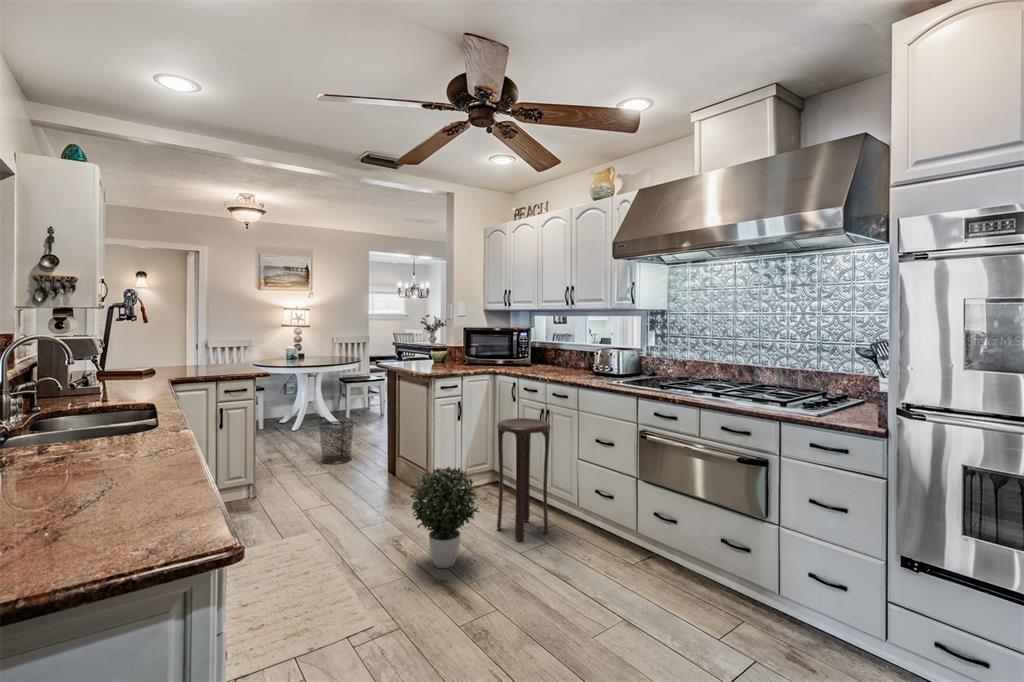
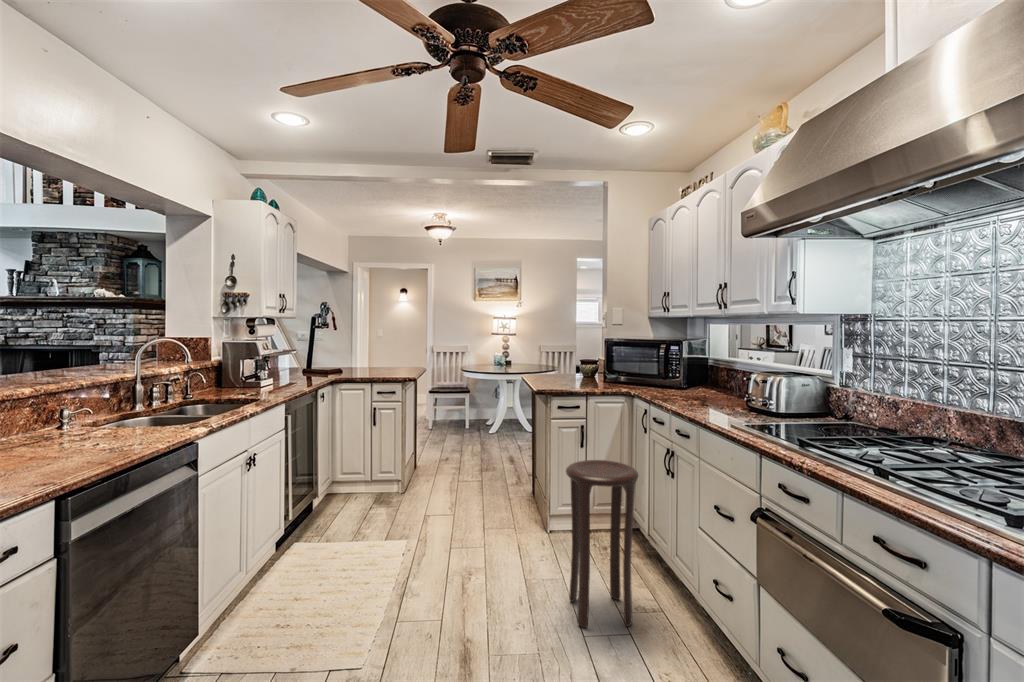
waste bin: present [319,421,354,464] -> none [474,431,509,475]
potted plant: present [410,467,479,568] -> none [430,510,514,637]

